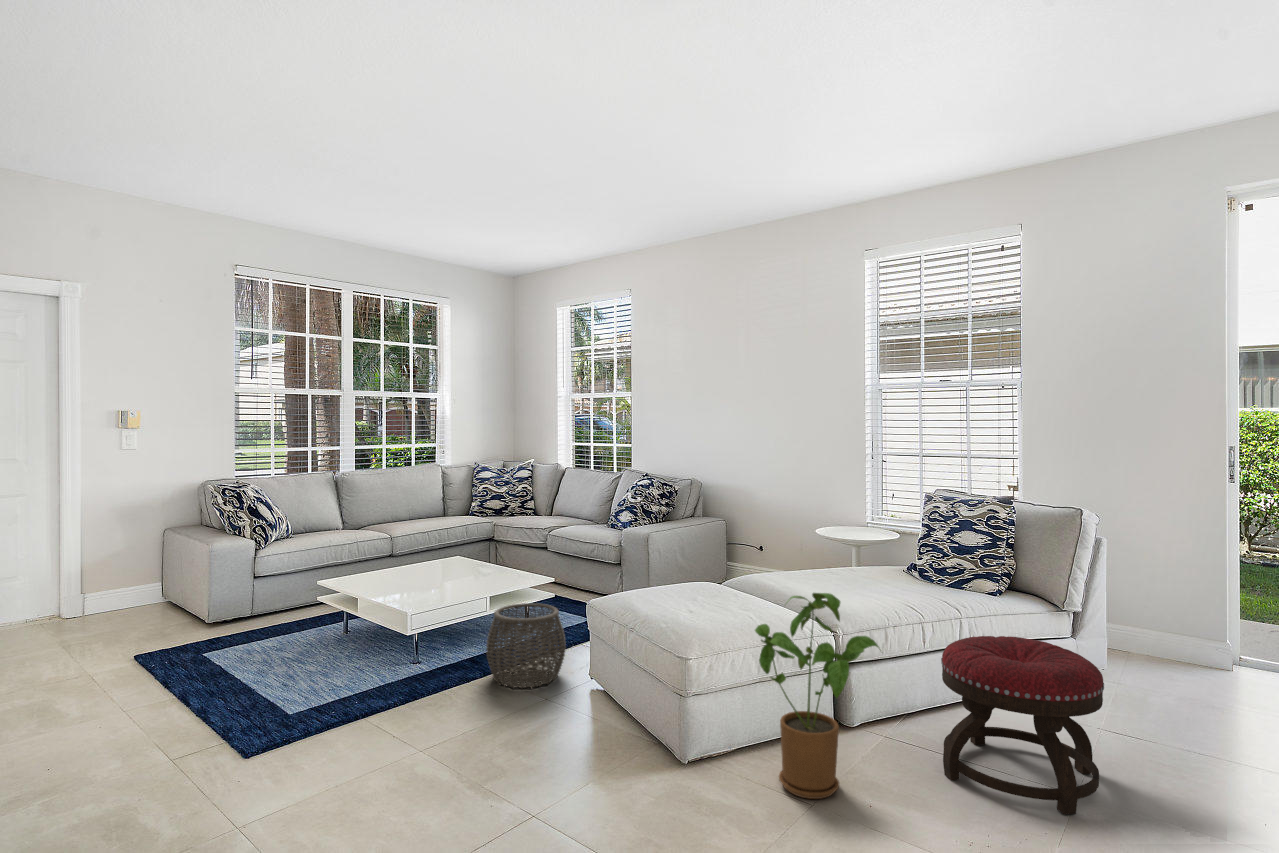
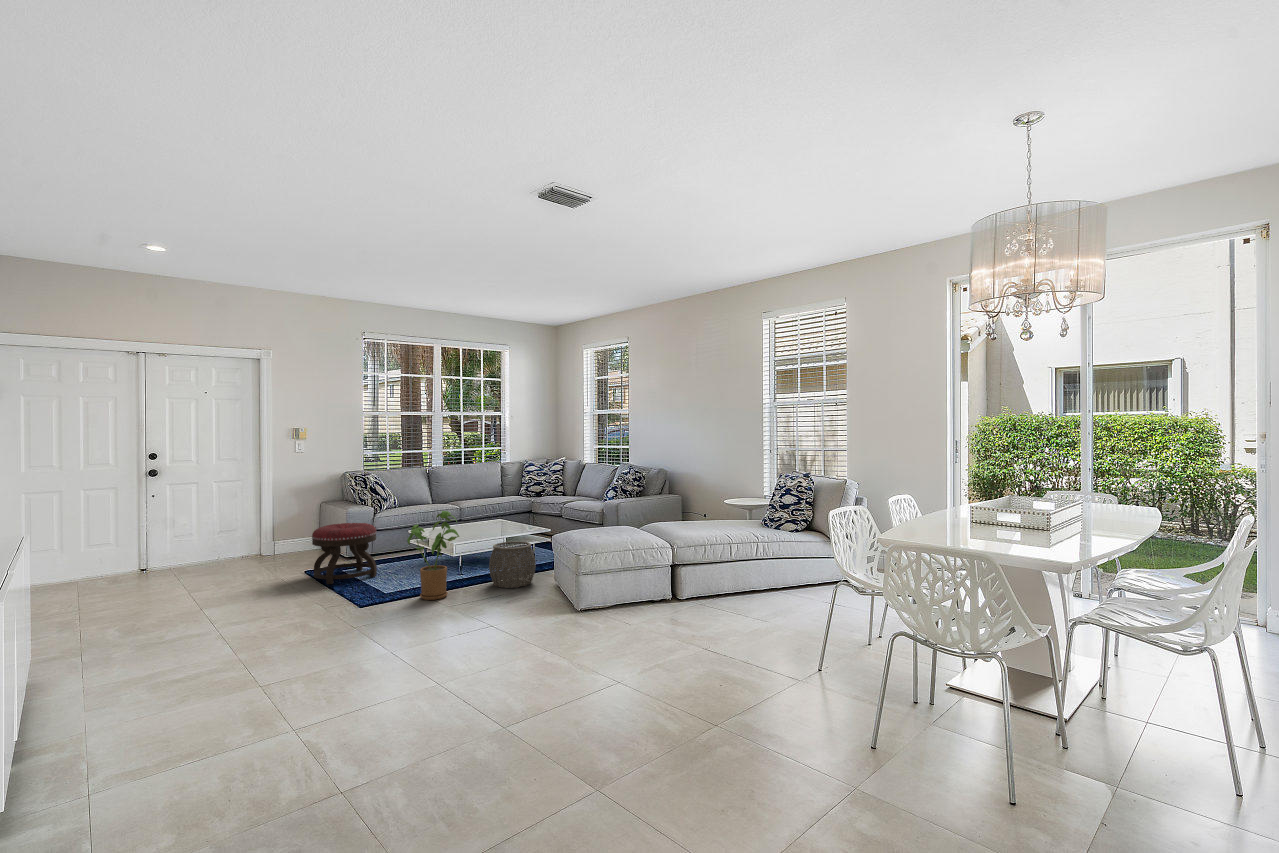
house plant: present [755,593,879,799] -> present [408,511,459,600]
ottoman: present [941,636,1104,815] -> present [312,523,377,584]

